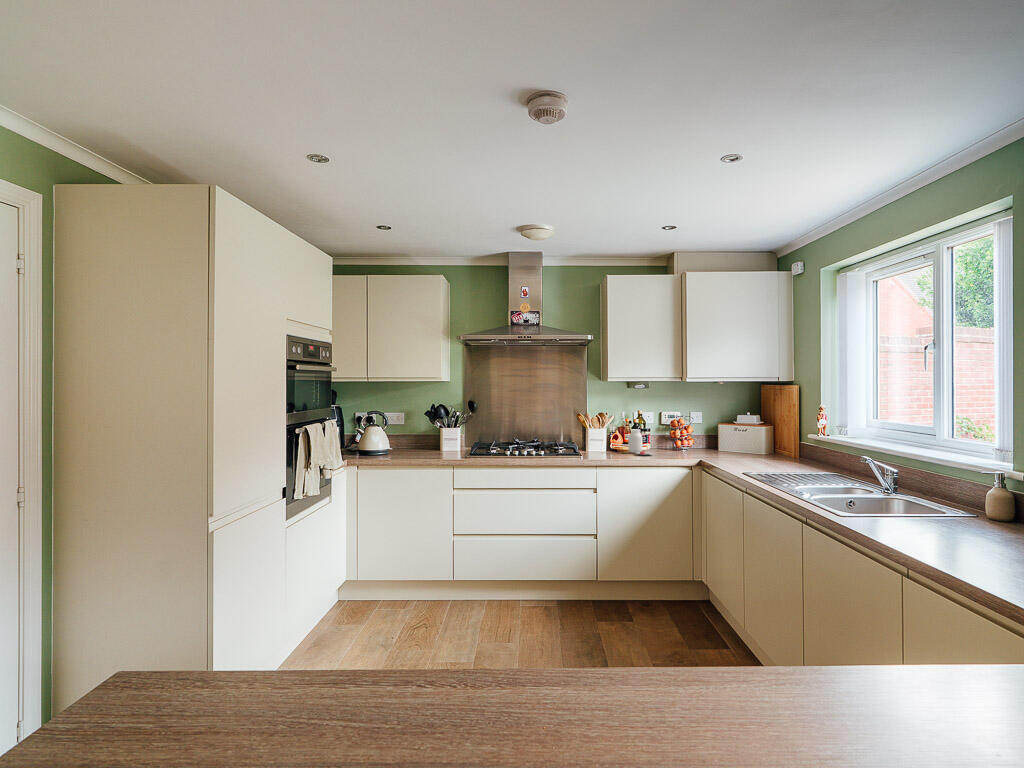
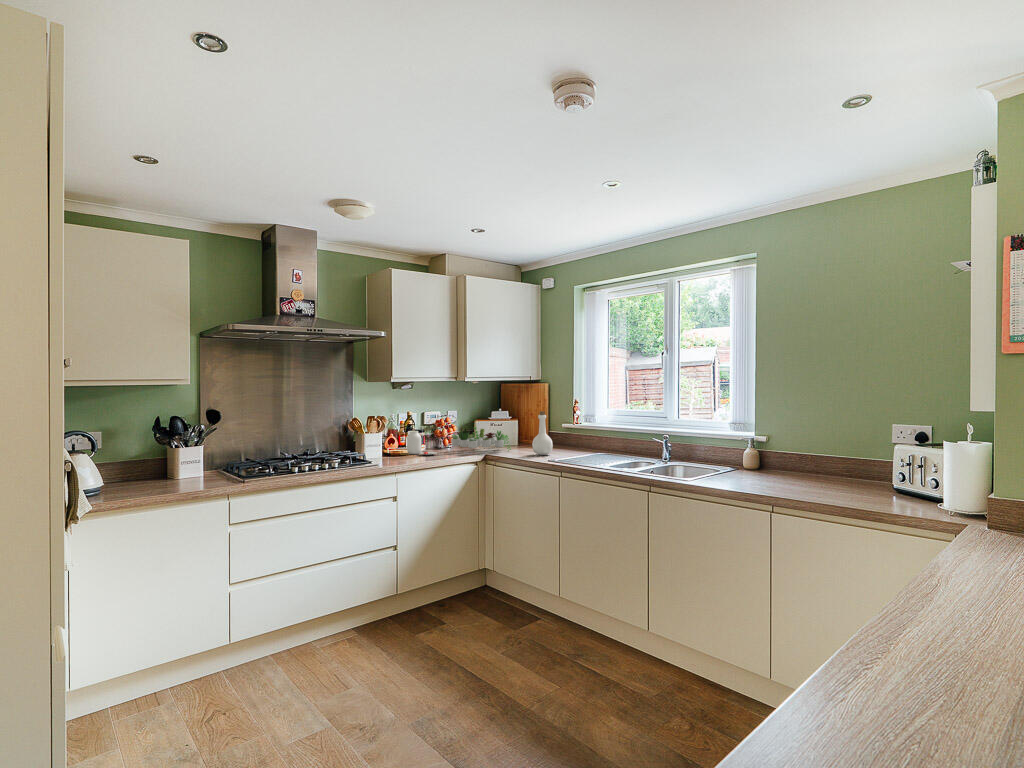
bottle: none [750,417,775,466] -> present [532,411,553,455]
succulent plant: none [676,428,740,458] -> present [451,427,511,451]

